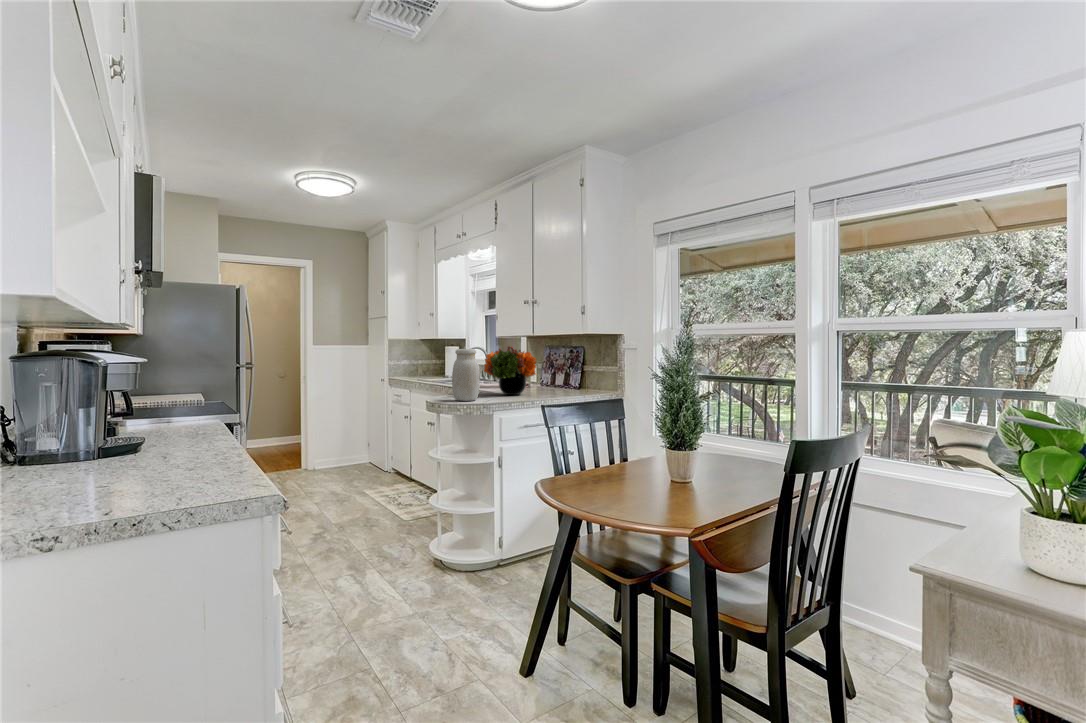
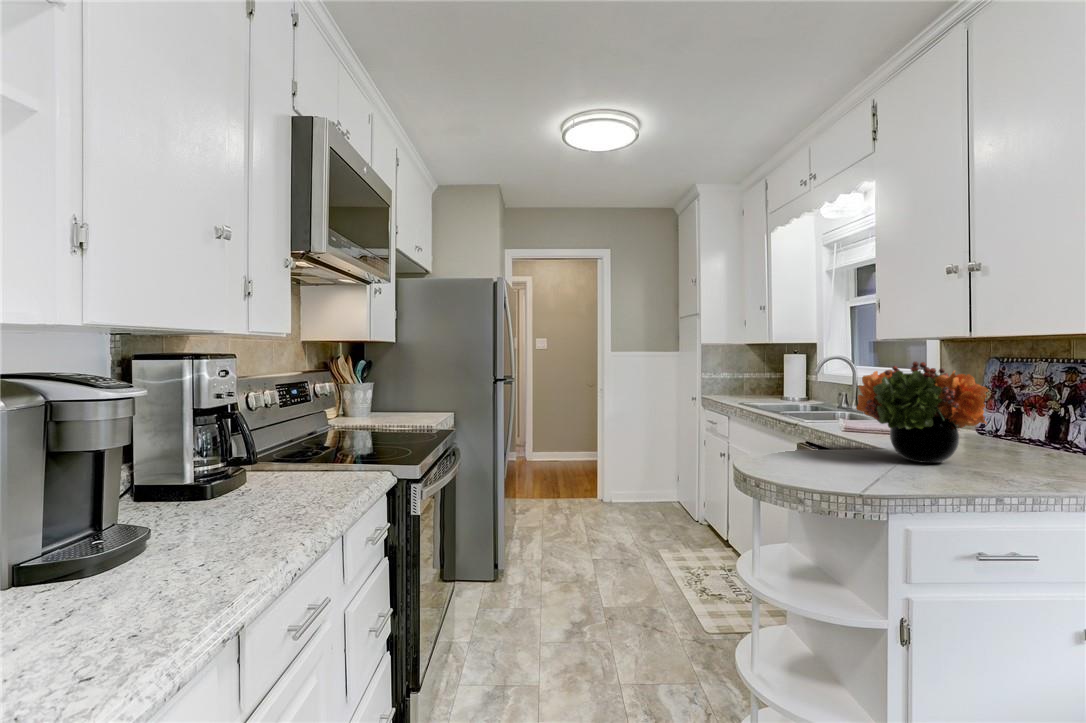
jar: present [452,349,480,401] -> none [789,368,850,474]

